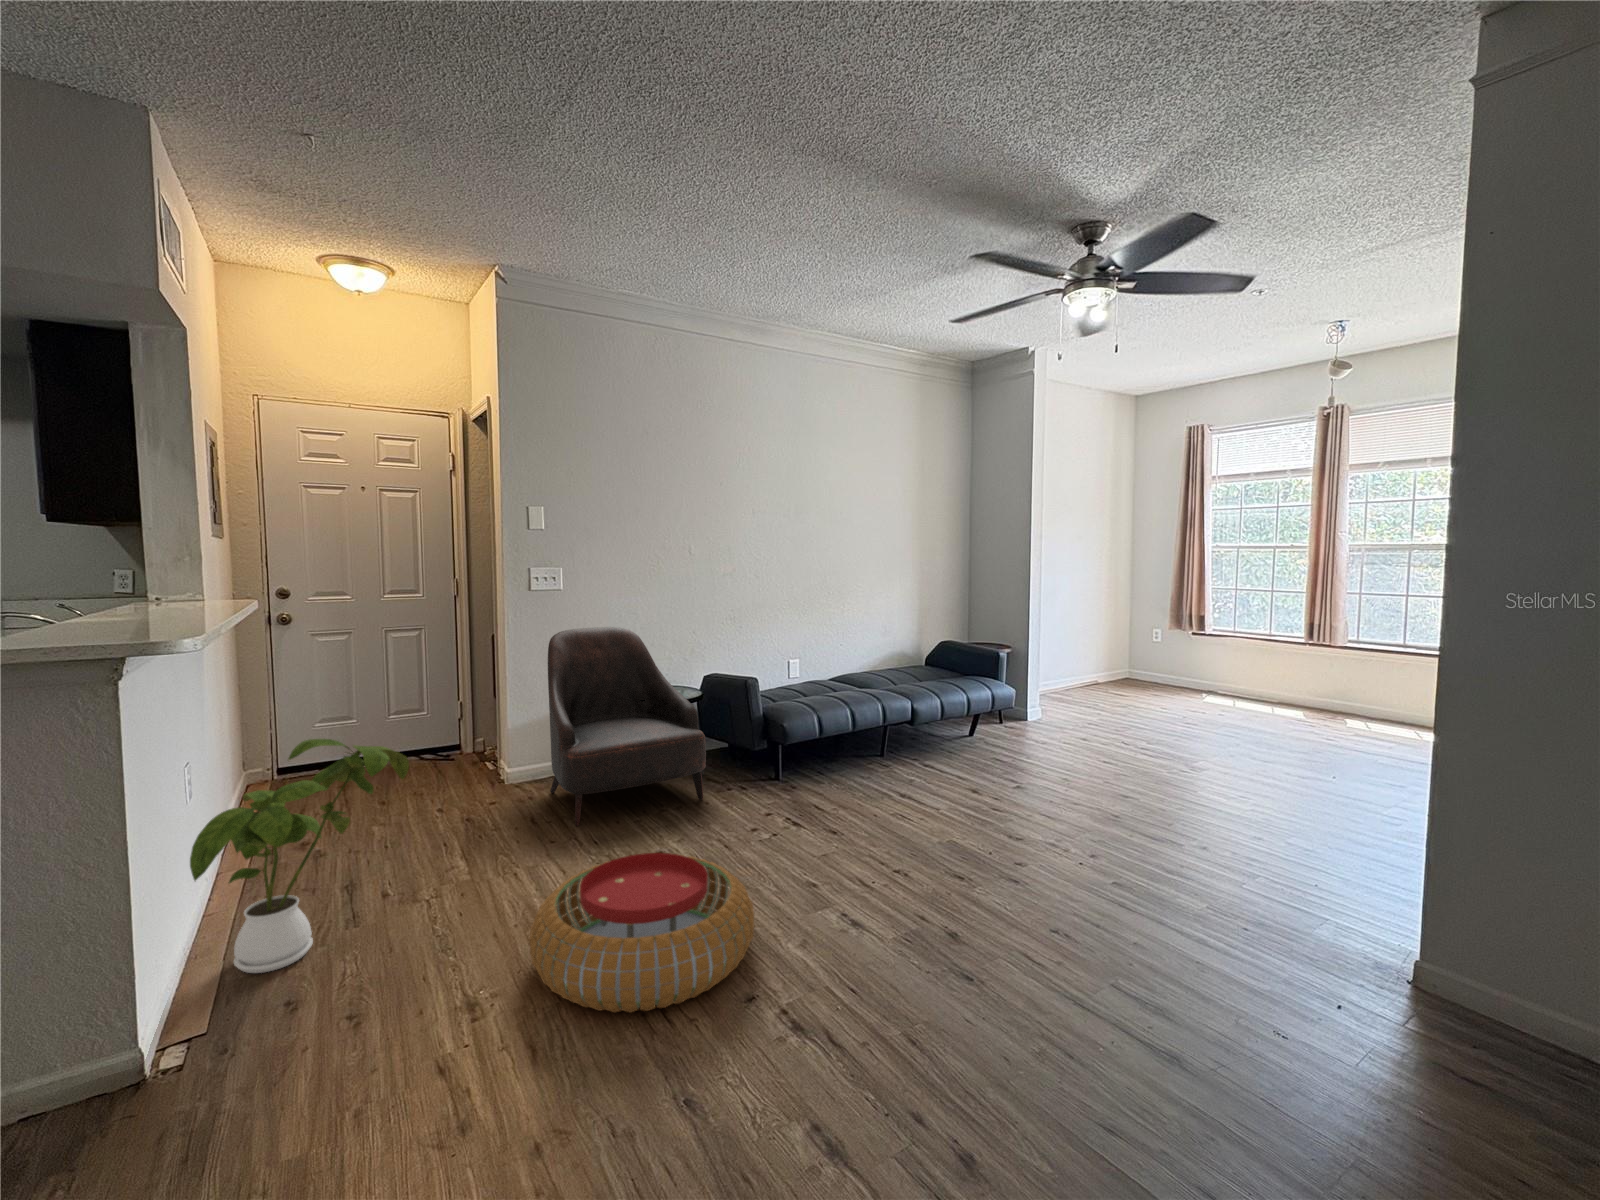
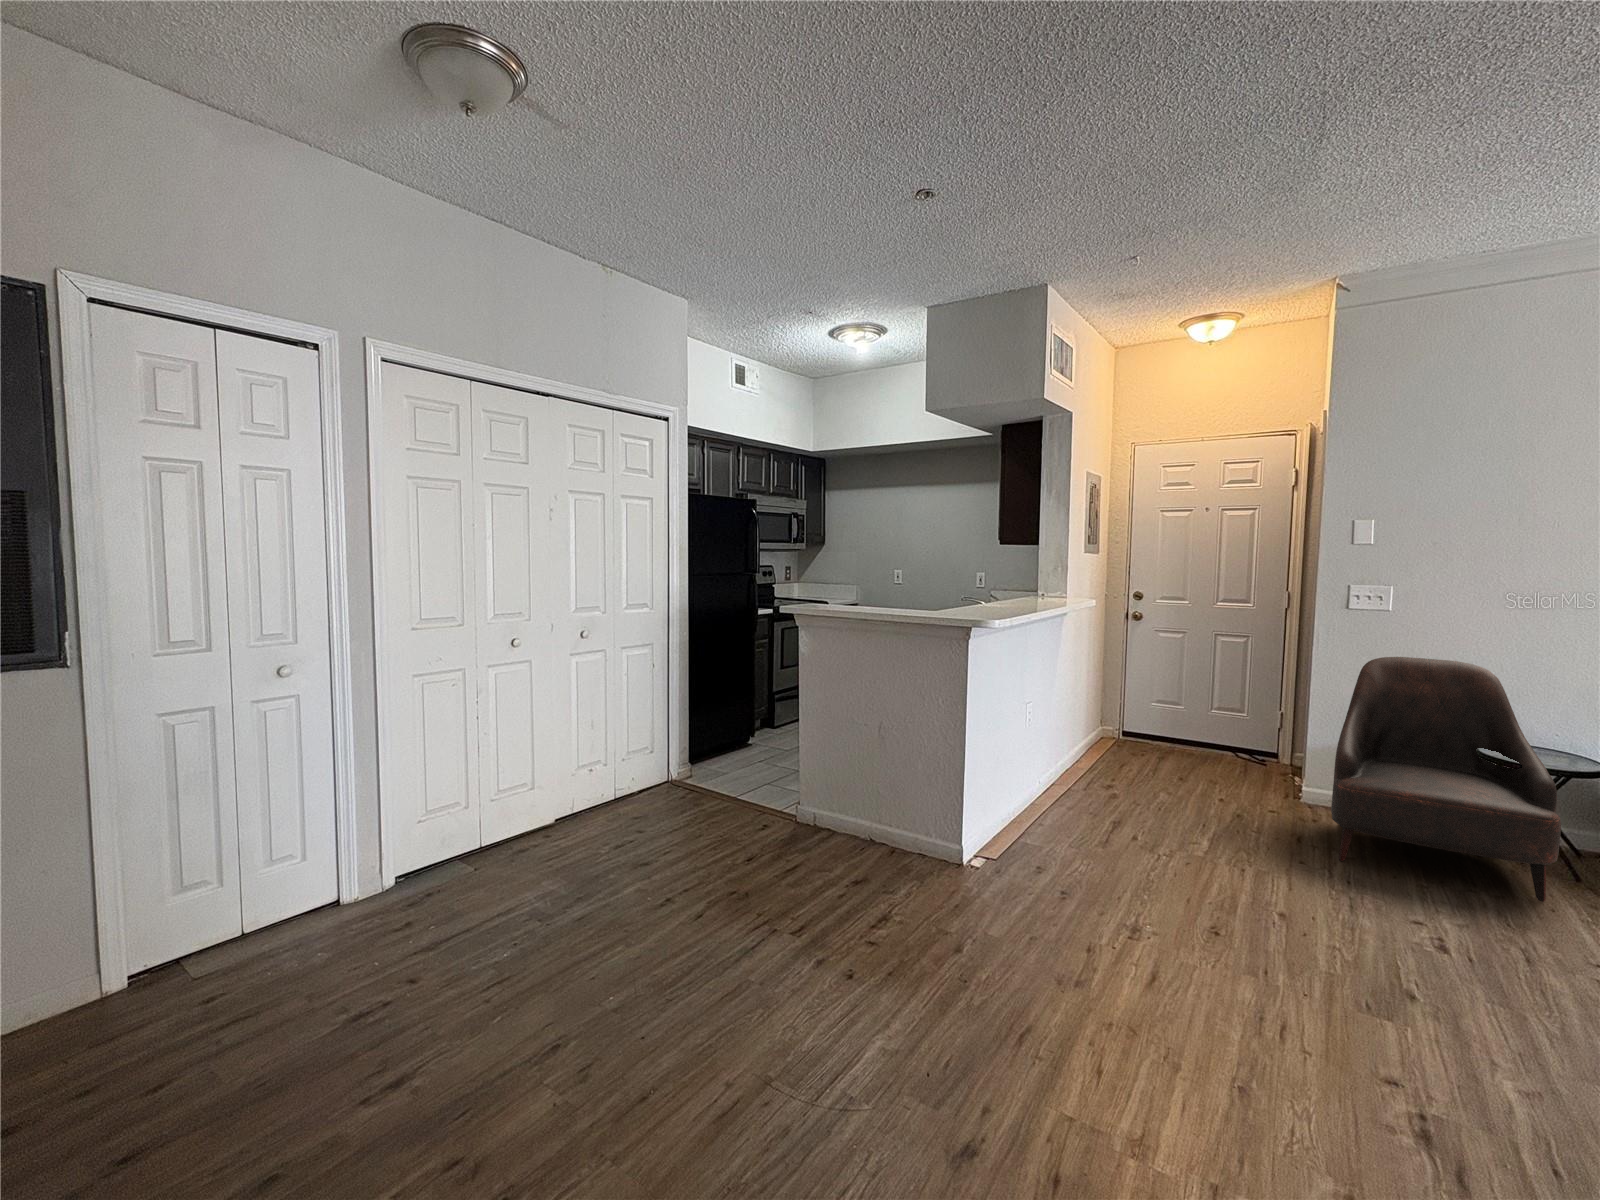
house plant: present [190,739,409,973] -> none [1000,701,1152,850]
pouf: present [530,853,754,1012] -> none [1186,879,1453,1043]

